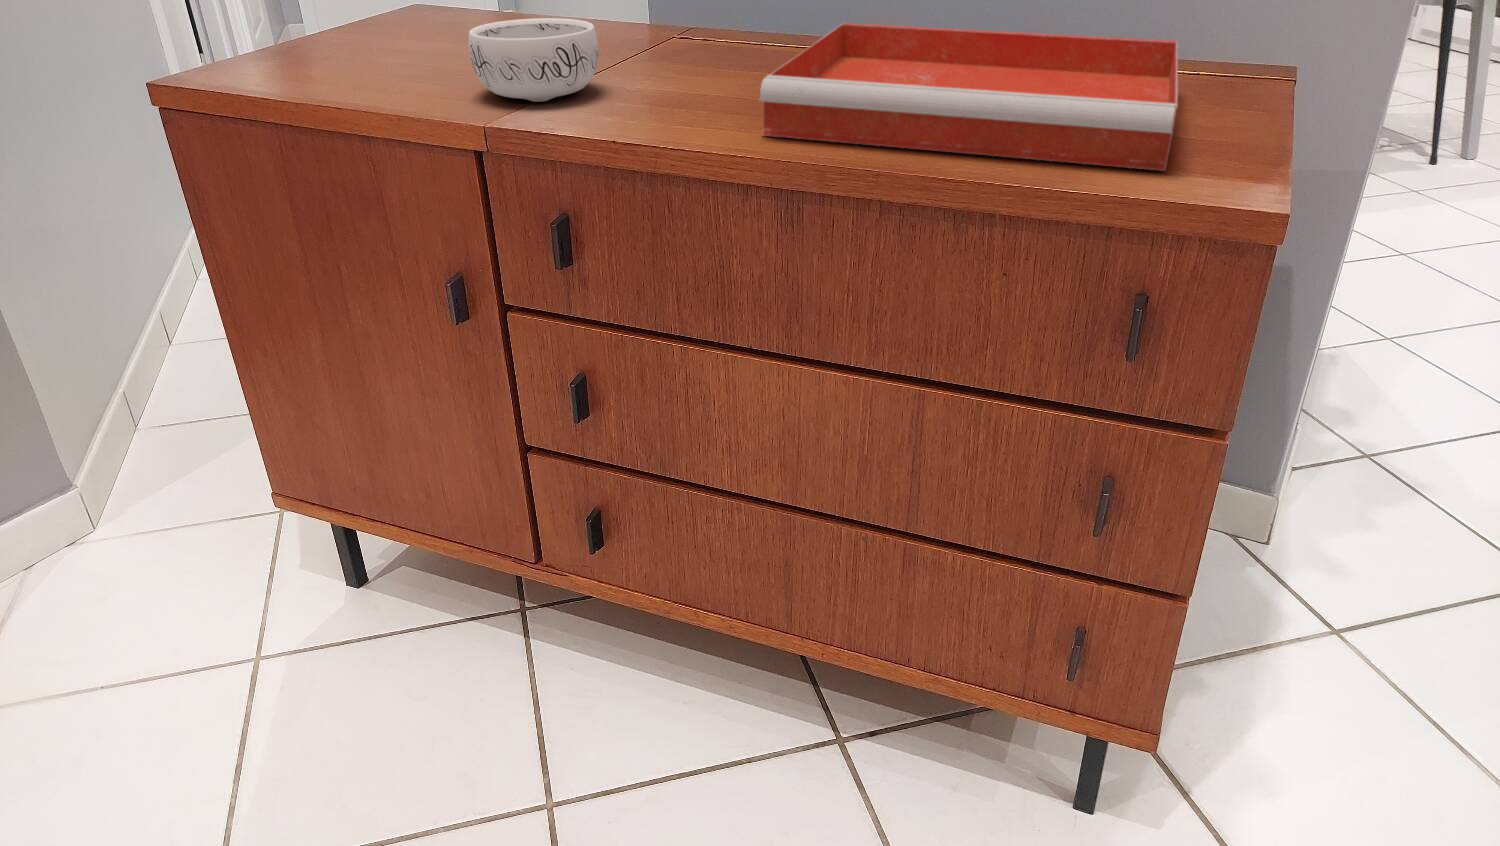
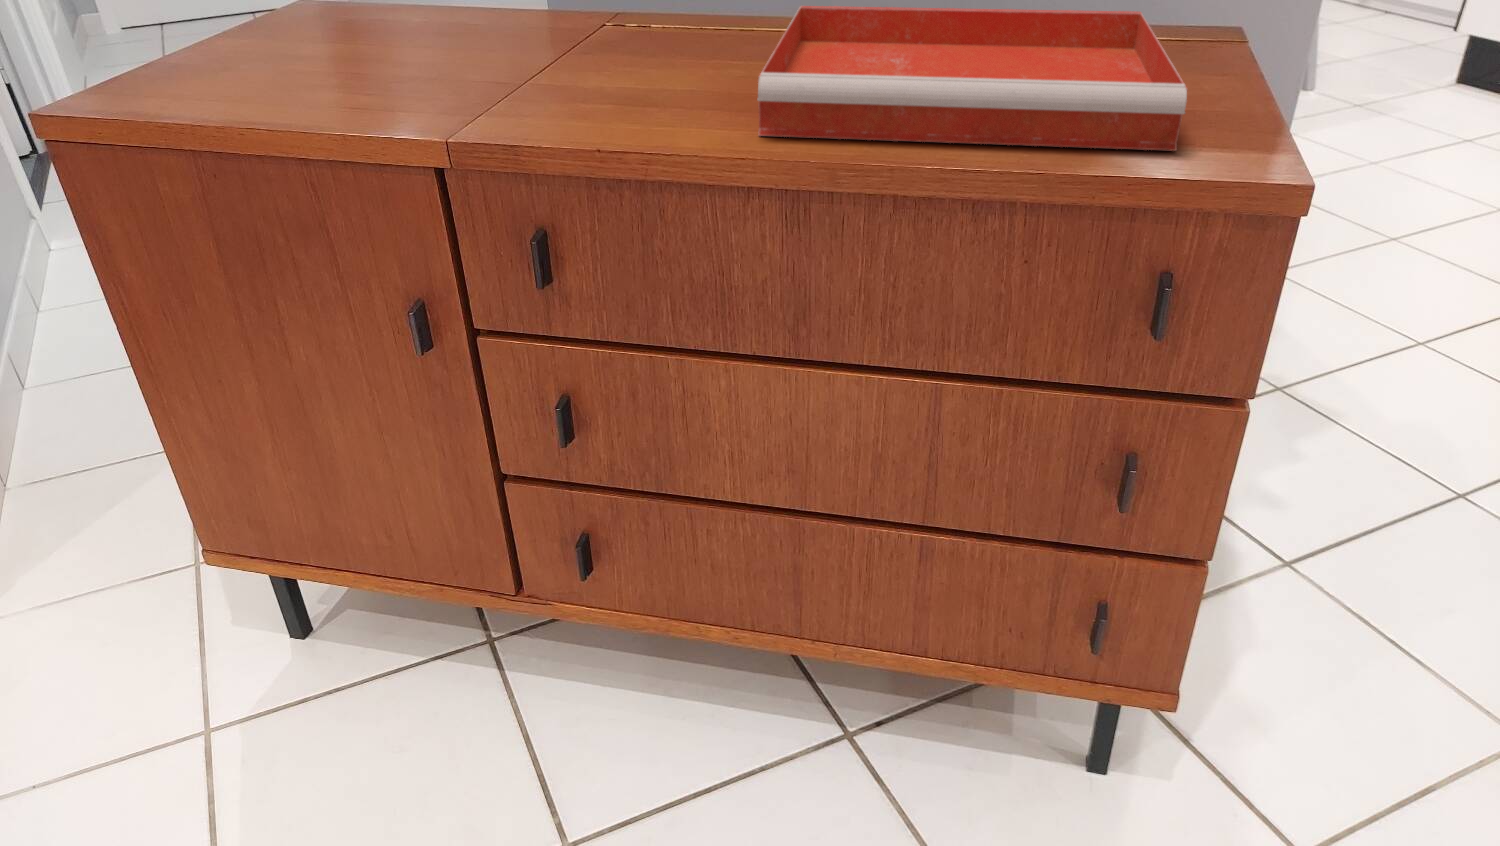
decorative bowl: present [469,18,599,102] -> none [414,16,557,110]

